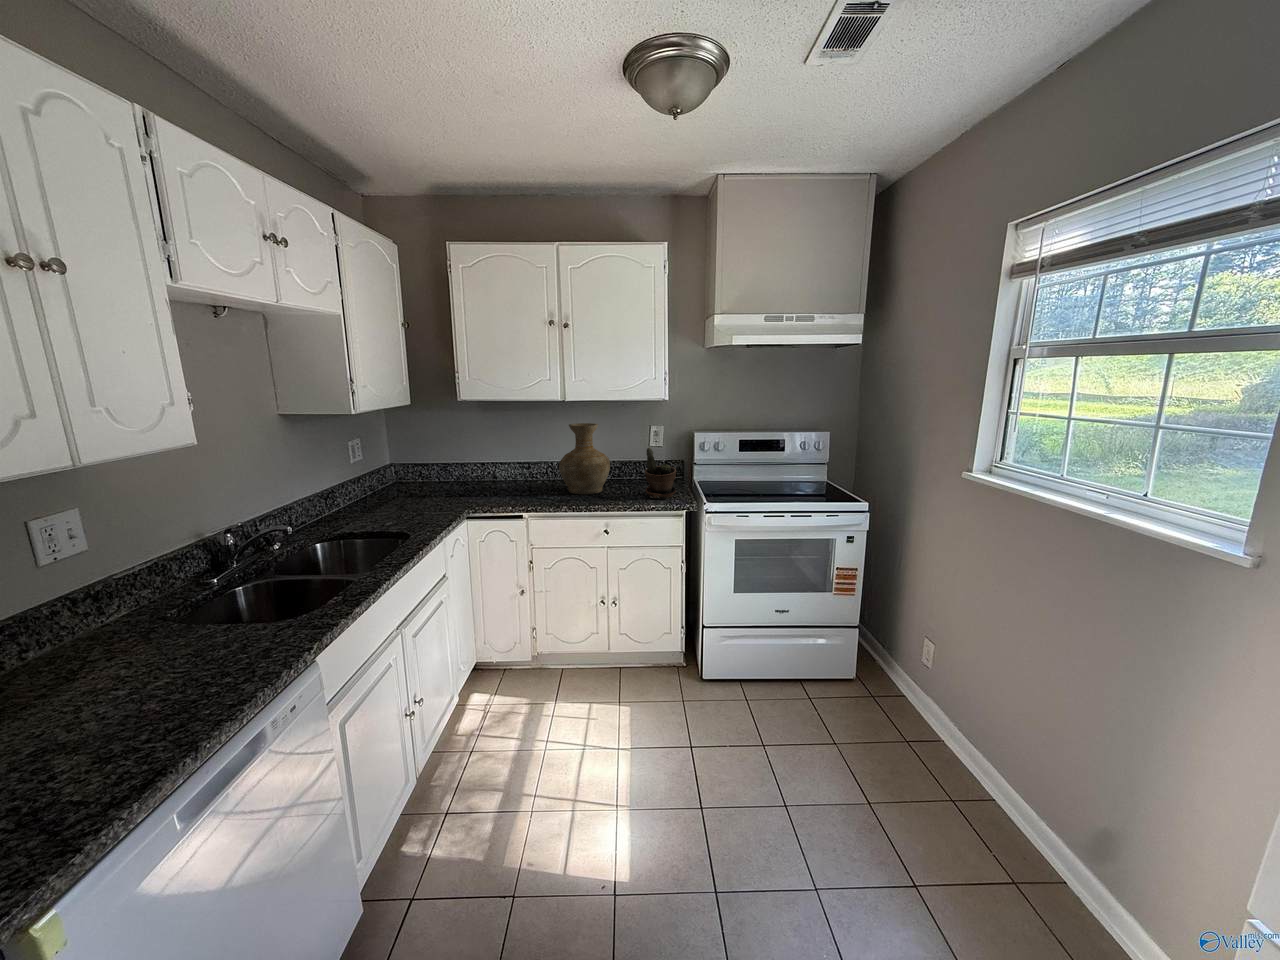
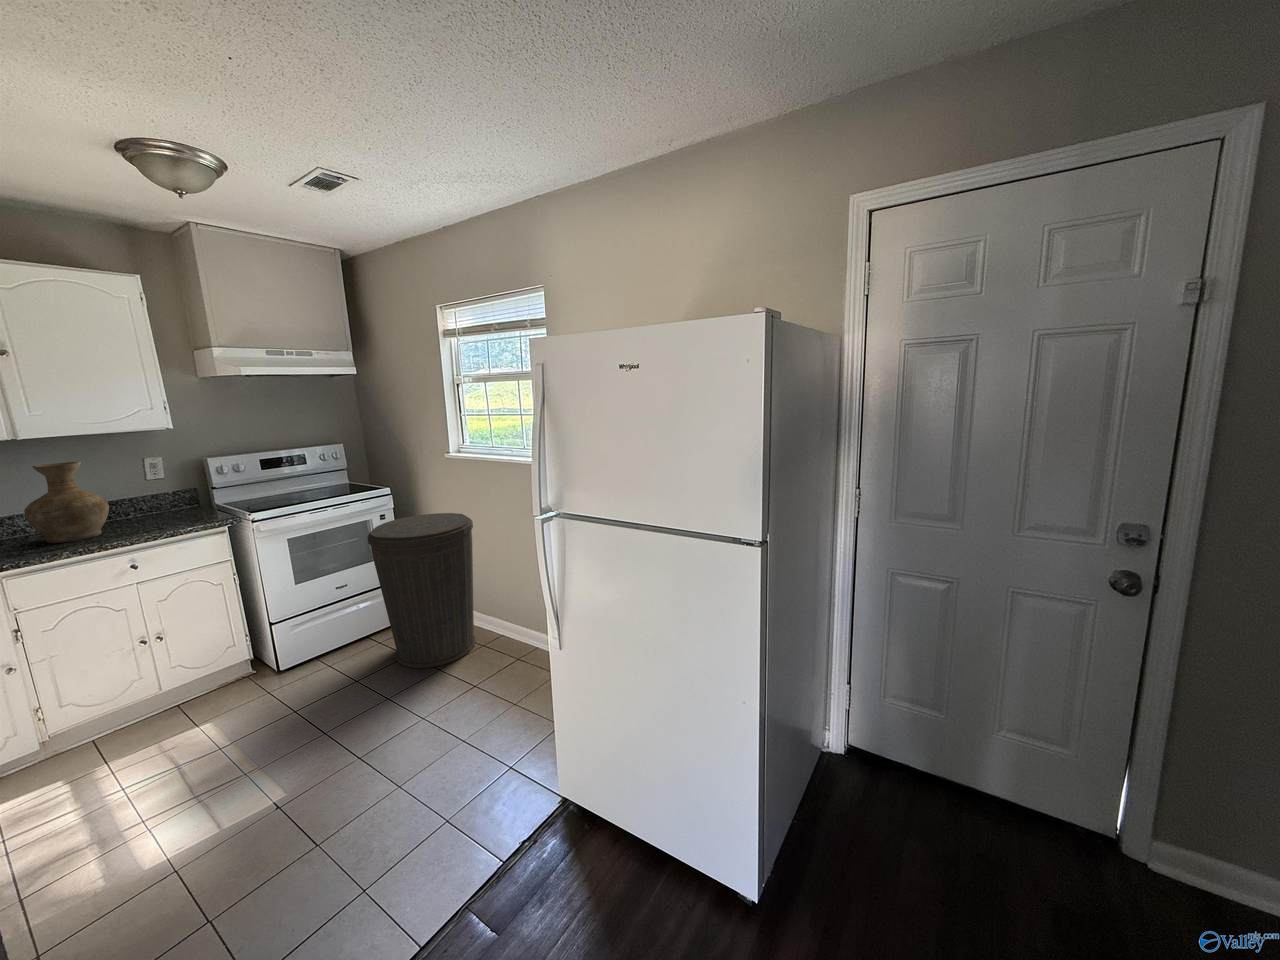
potted plant: present [645,447,676,499] -> none [164,475,208,524]
trash can: none [813,553,982,801] -> present [368,513,476,668]

